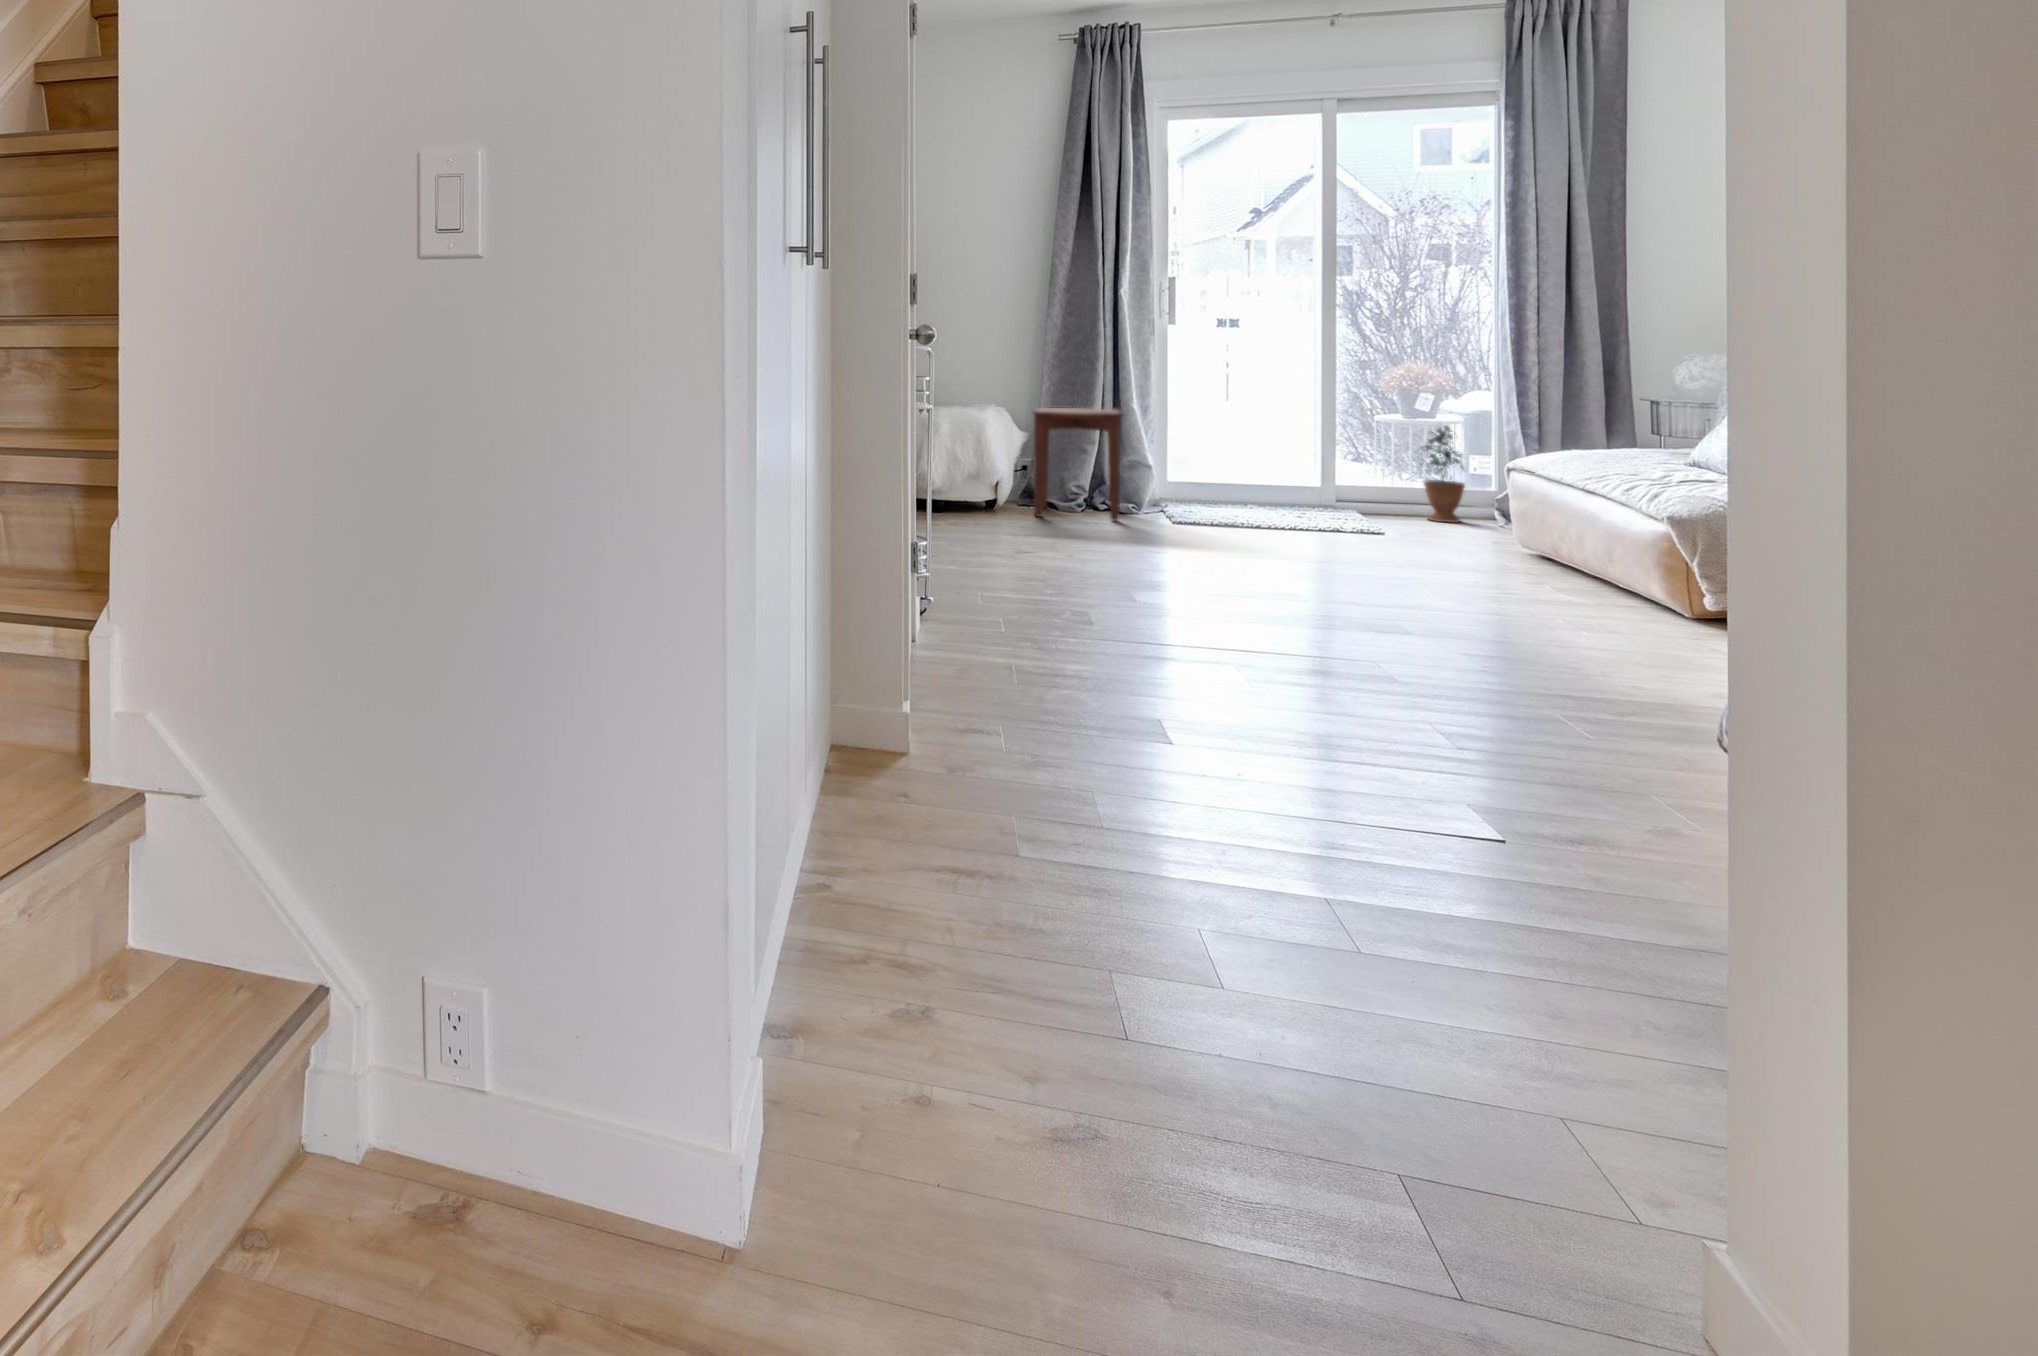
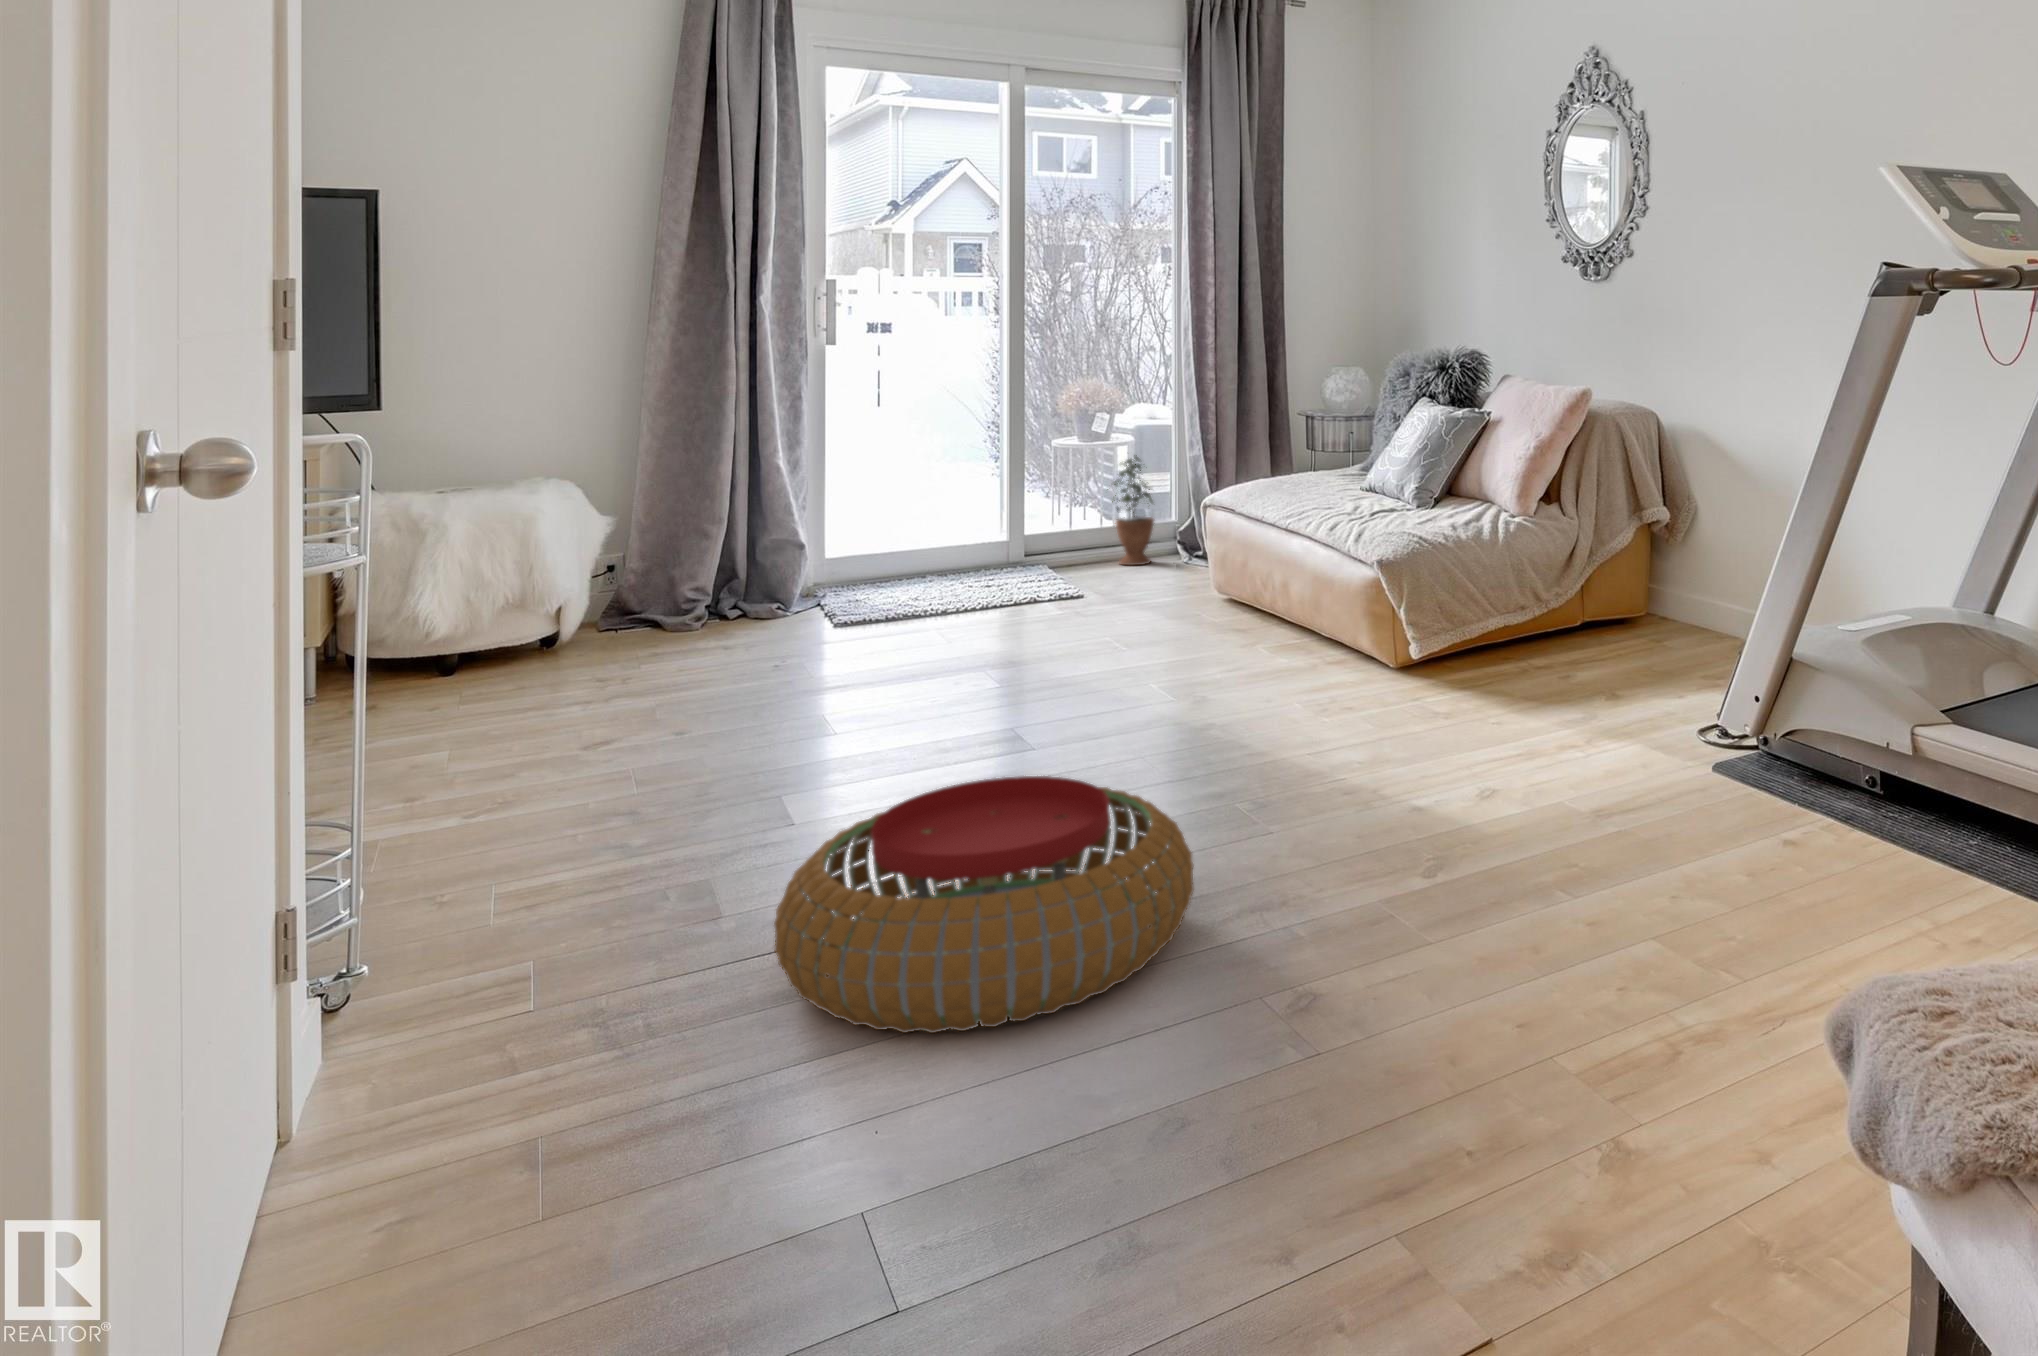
side table: present [1033,408,1124,521] -> none [622,468,765,647]
pouf: none [1107,576,1390,706] -> present [774,776,1194,1033]

